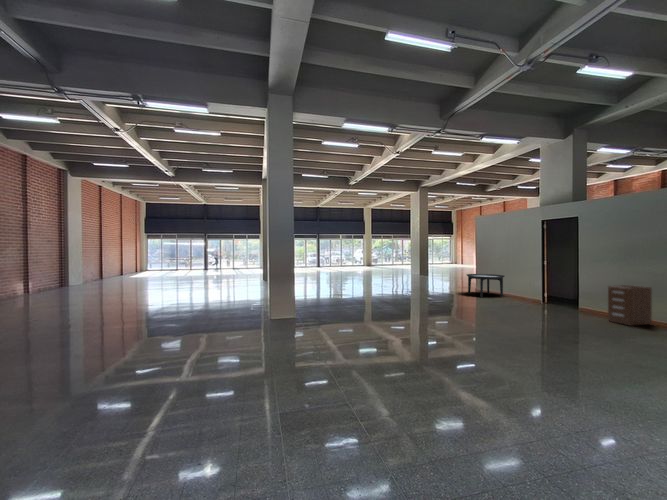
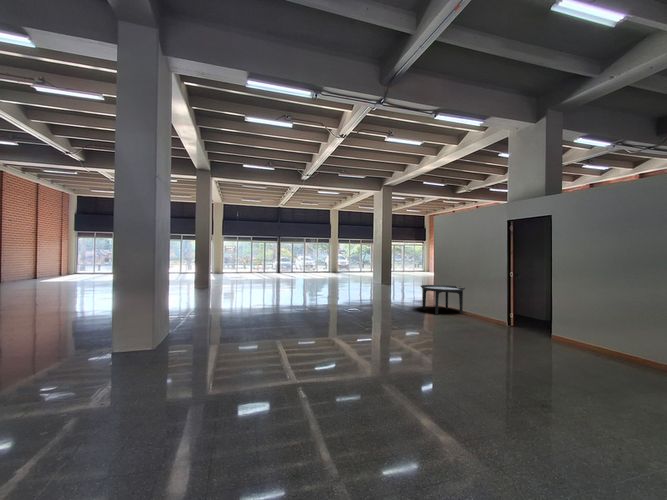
filing cabinet: present [608,285,652,326] -> none [590,306,648,364]

